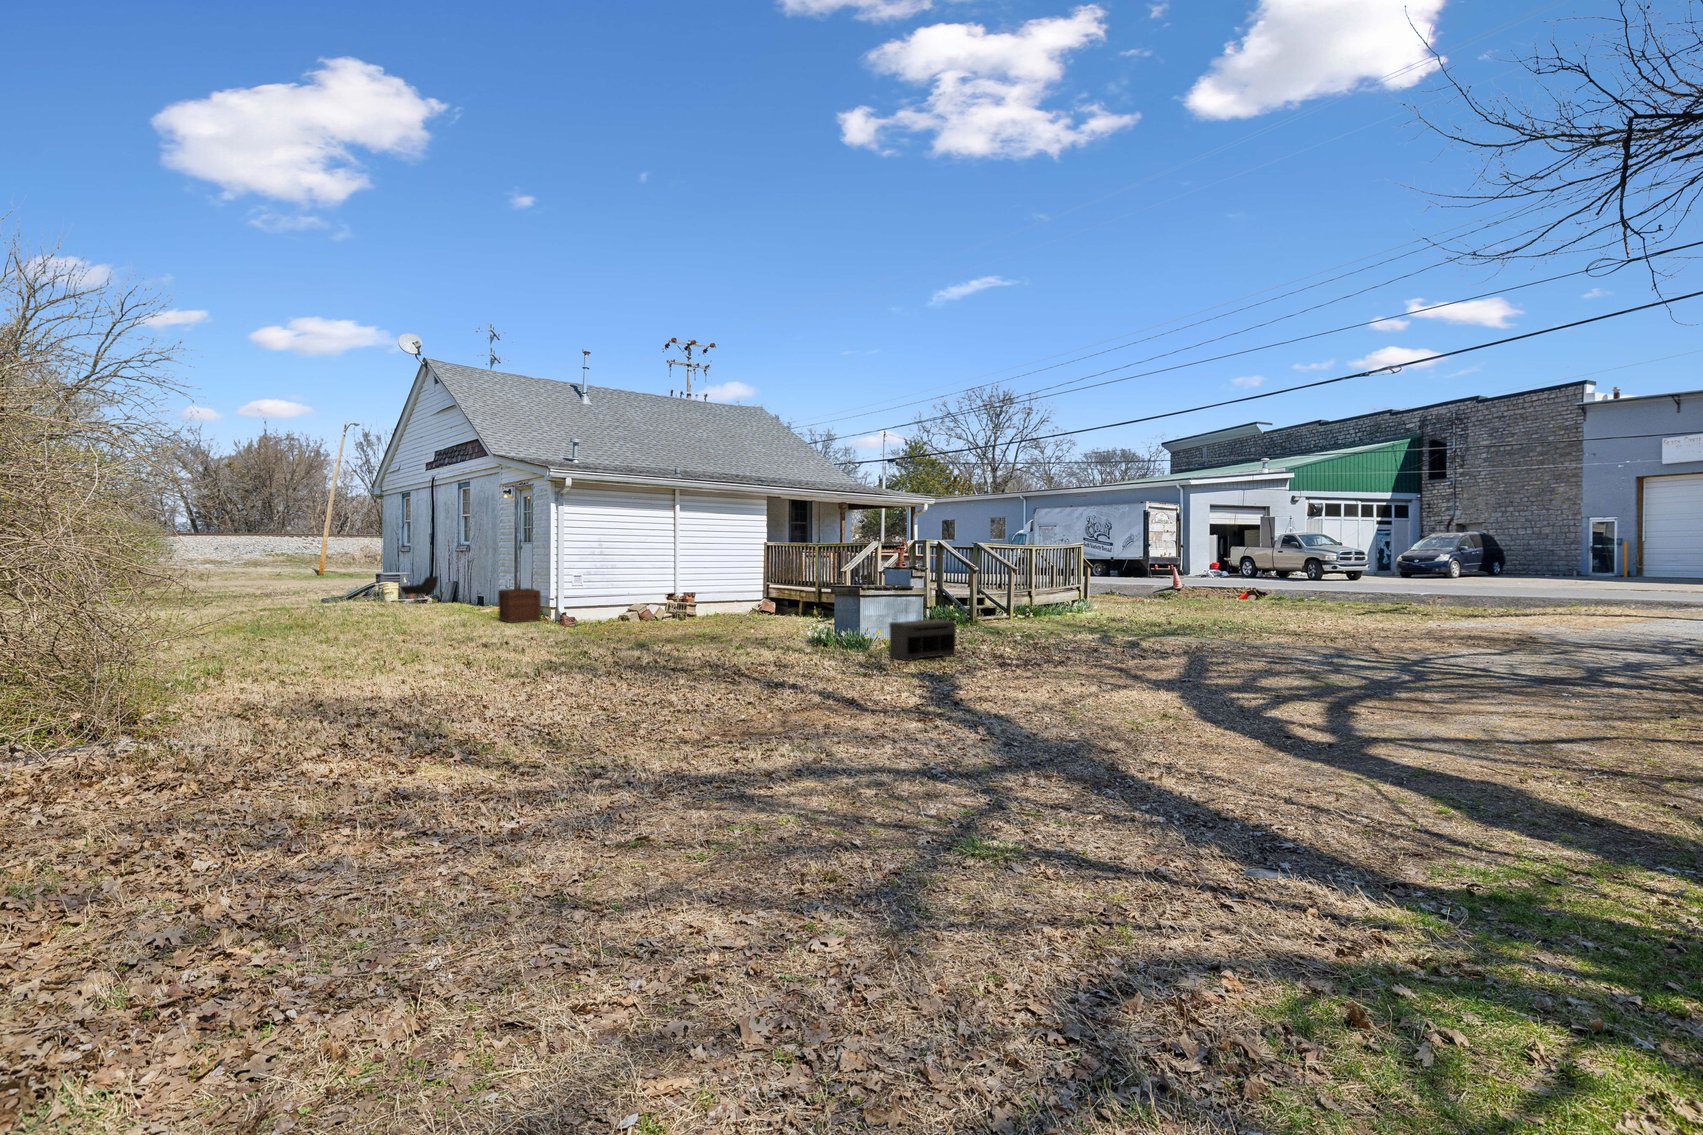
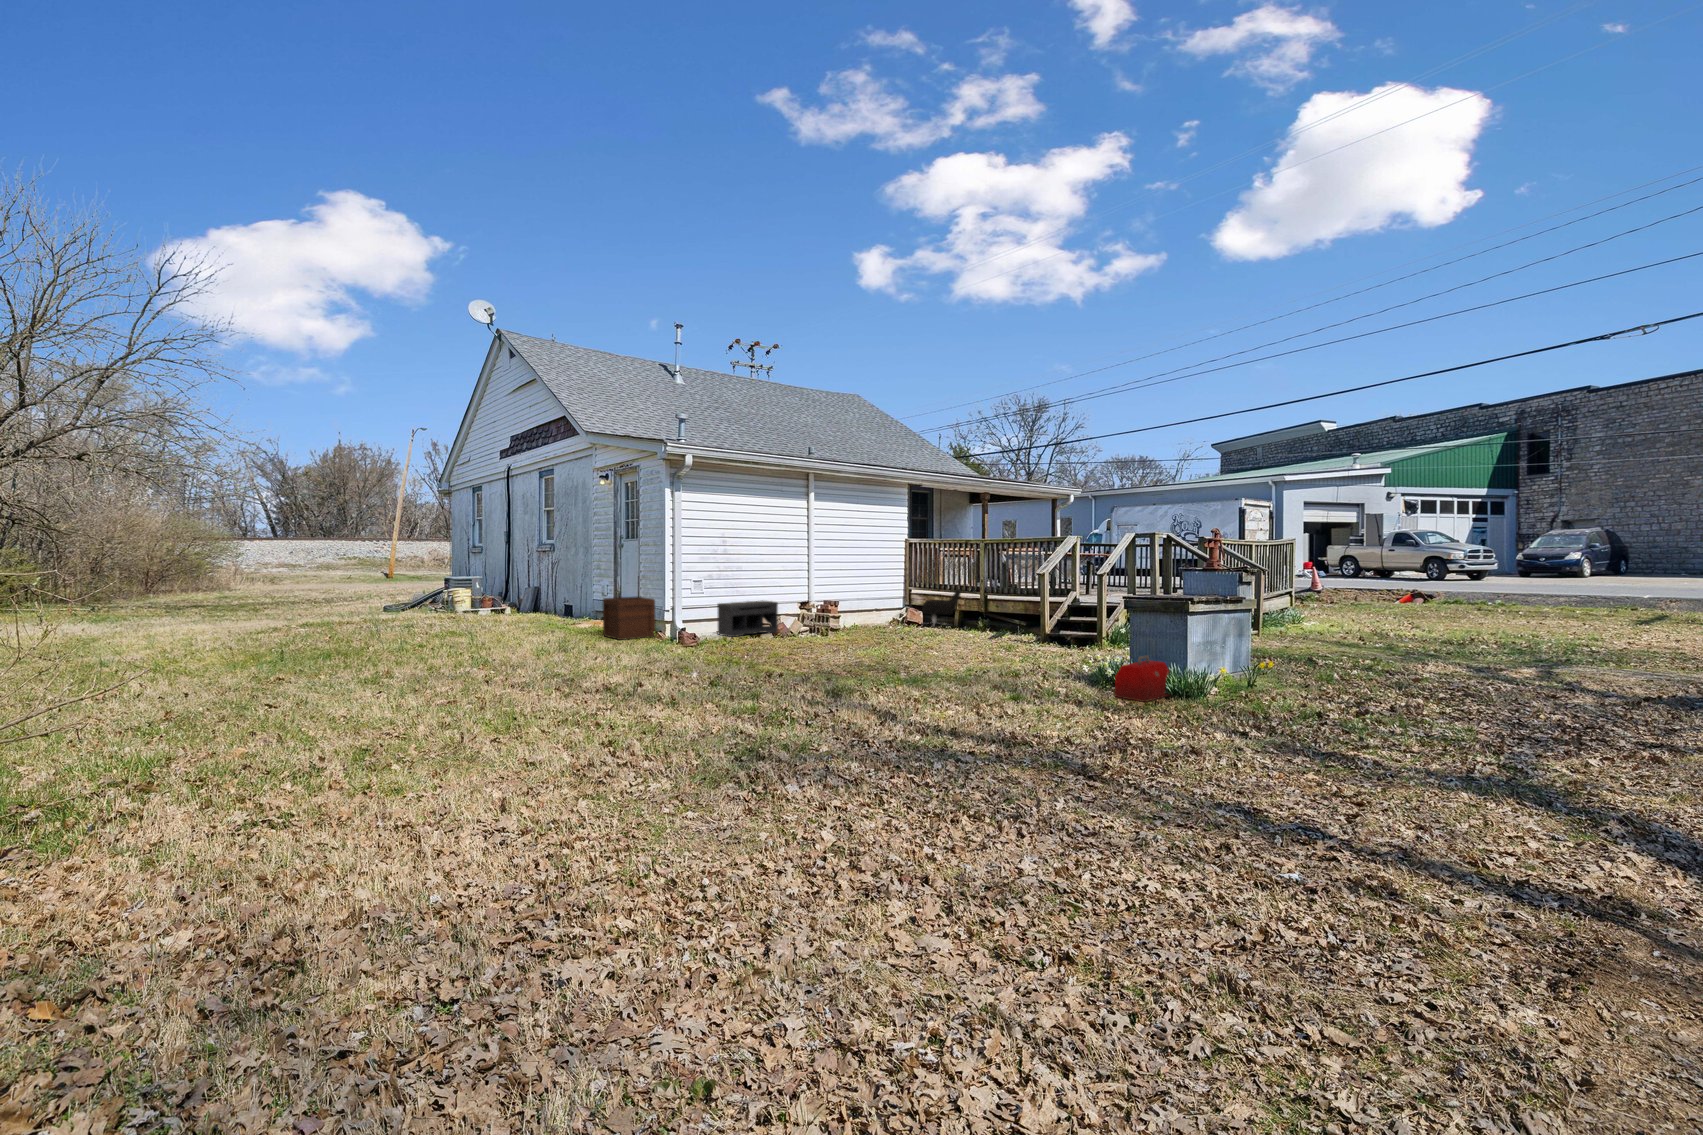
lounge chair: present [401,576,438,601] -> present [923,589,961,626]
bench: present [889,619,956,661] -> present [717,600,778,637]
toolbox: none [832,628,874,660] -> present [1115,655,1169,702]

